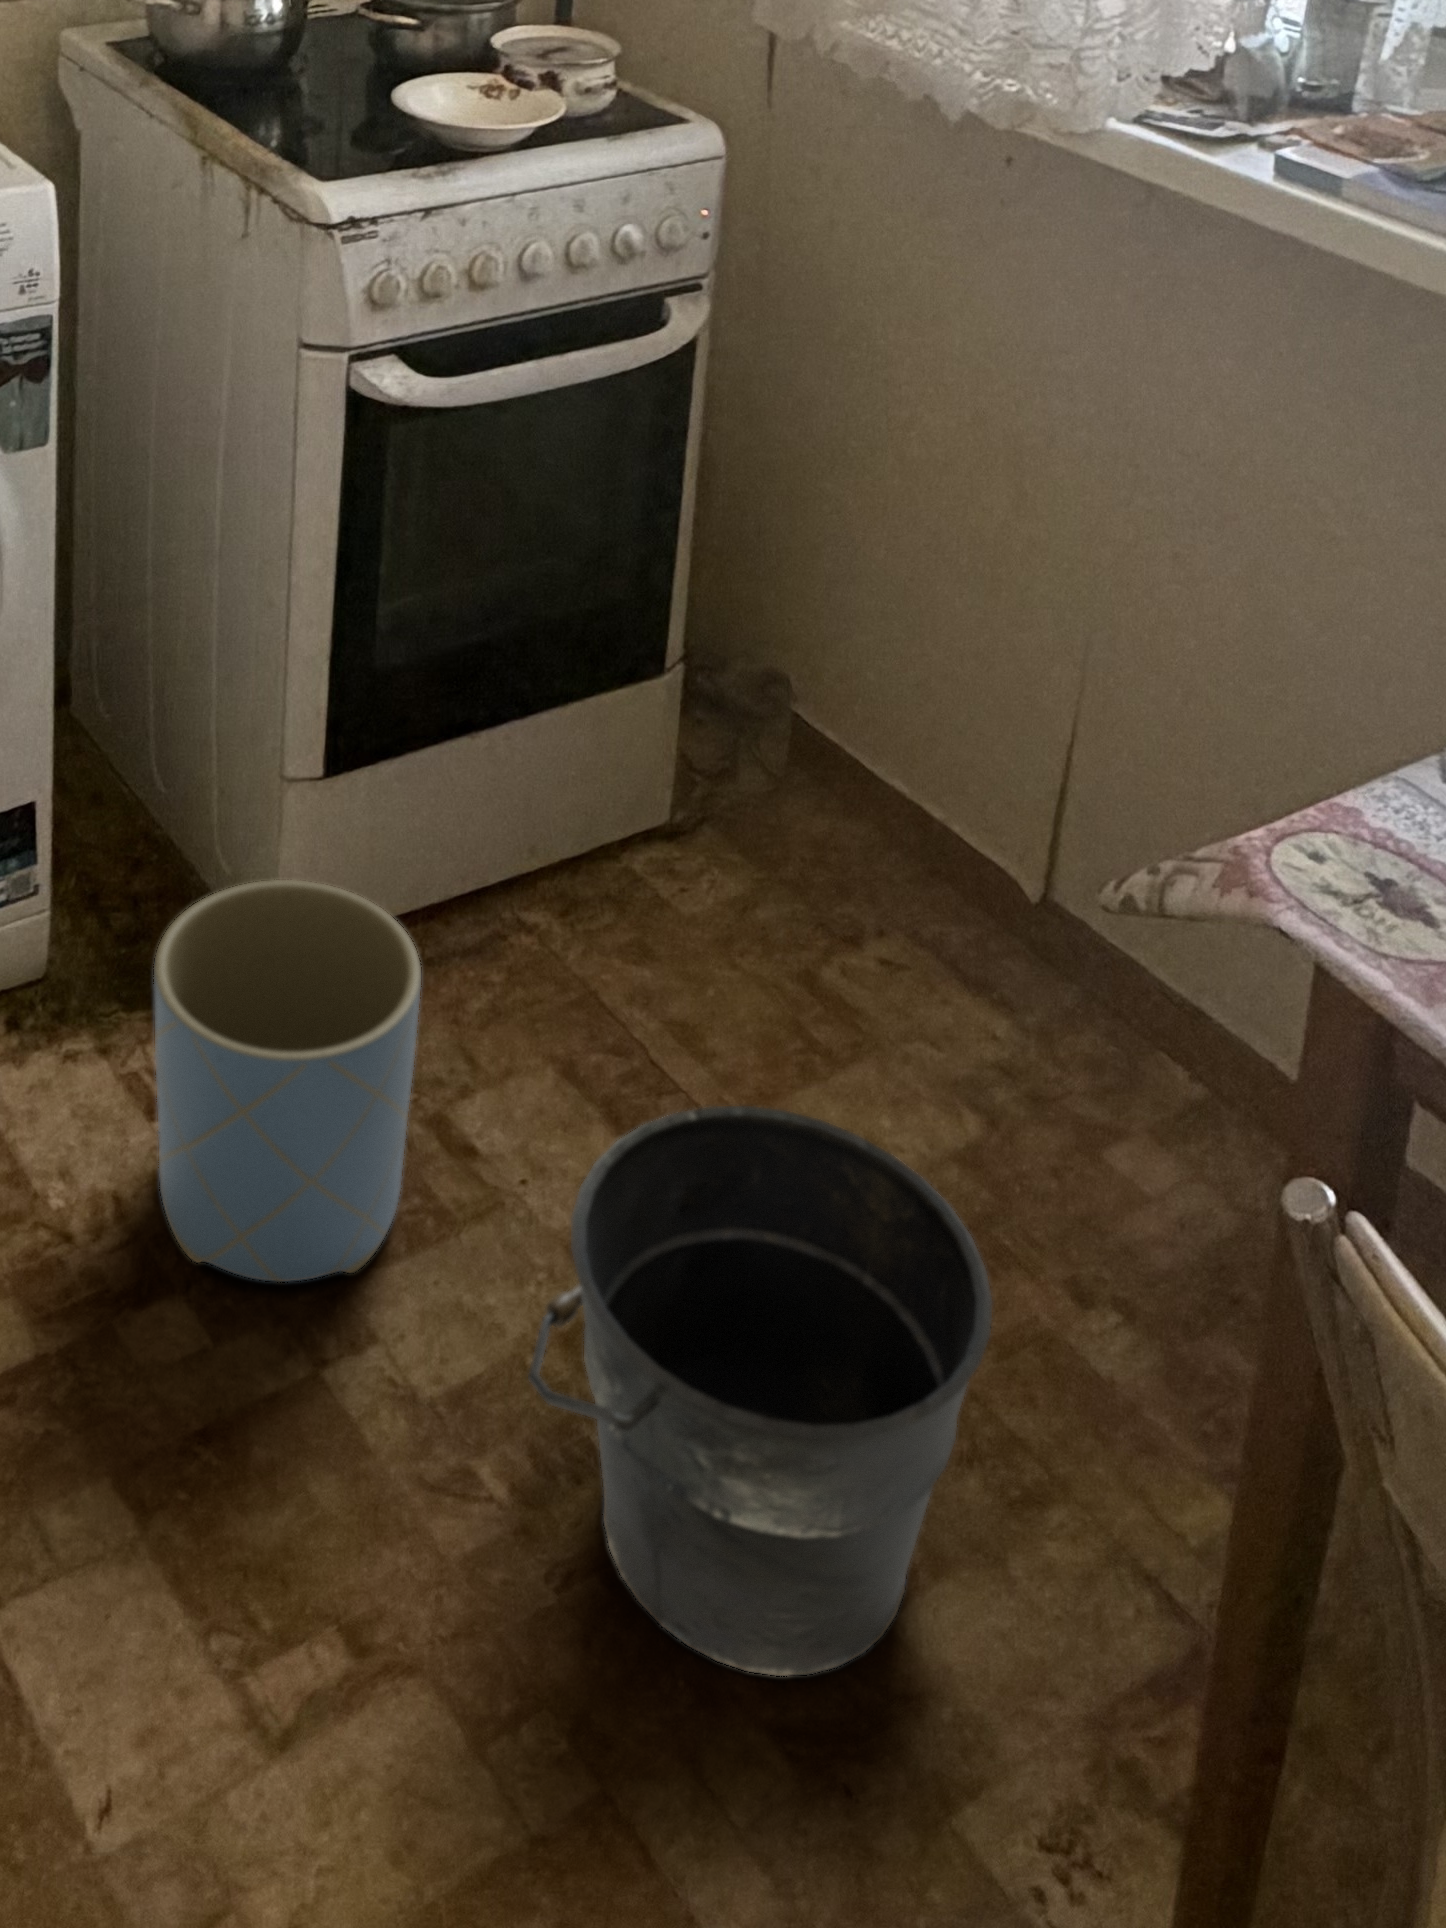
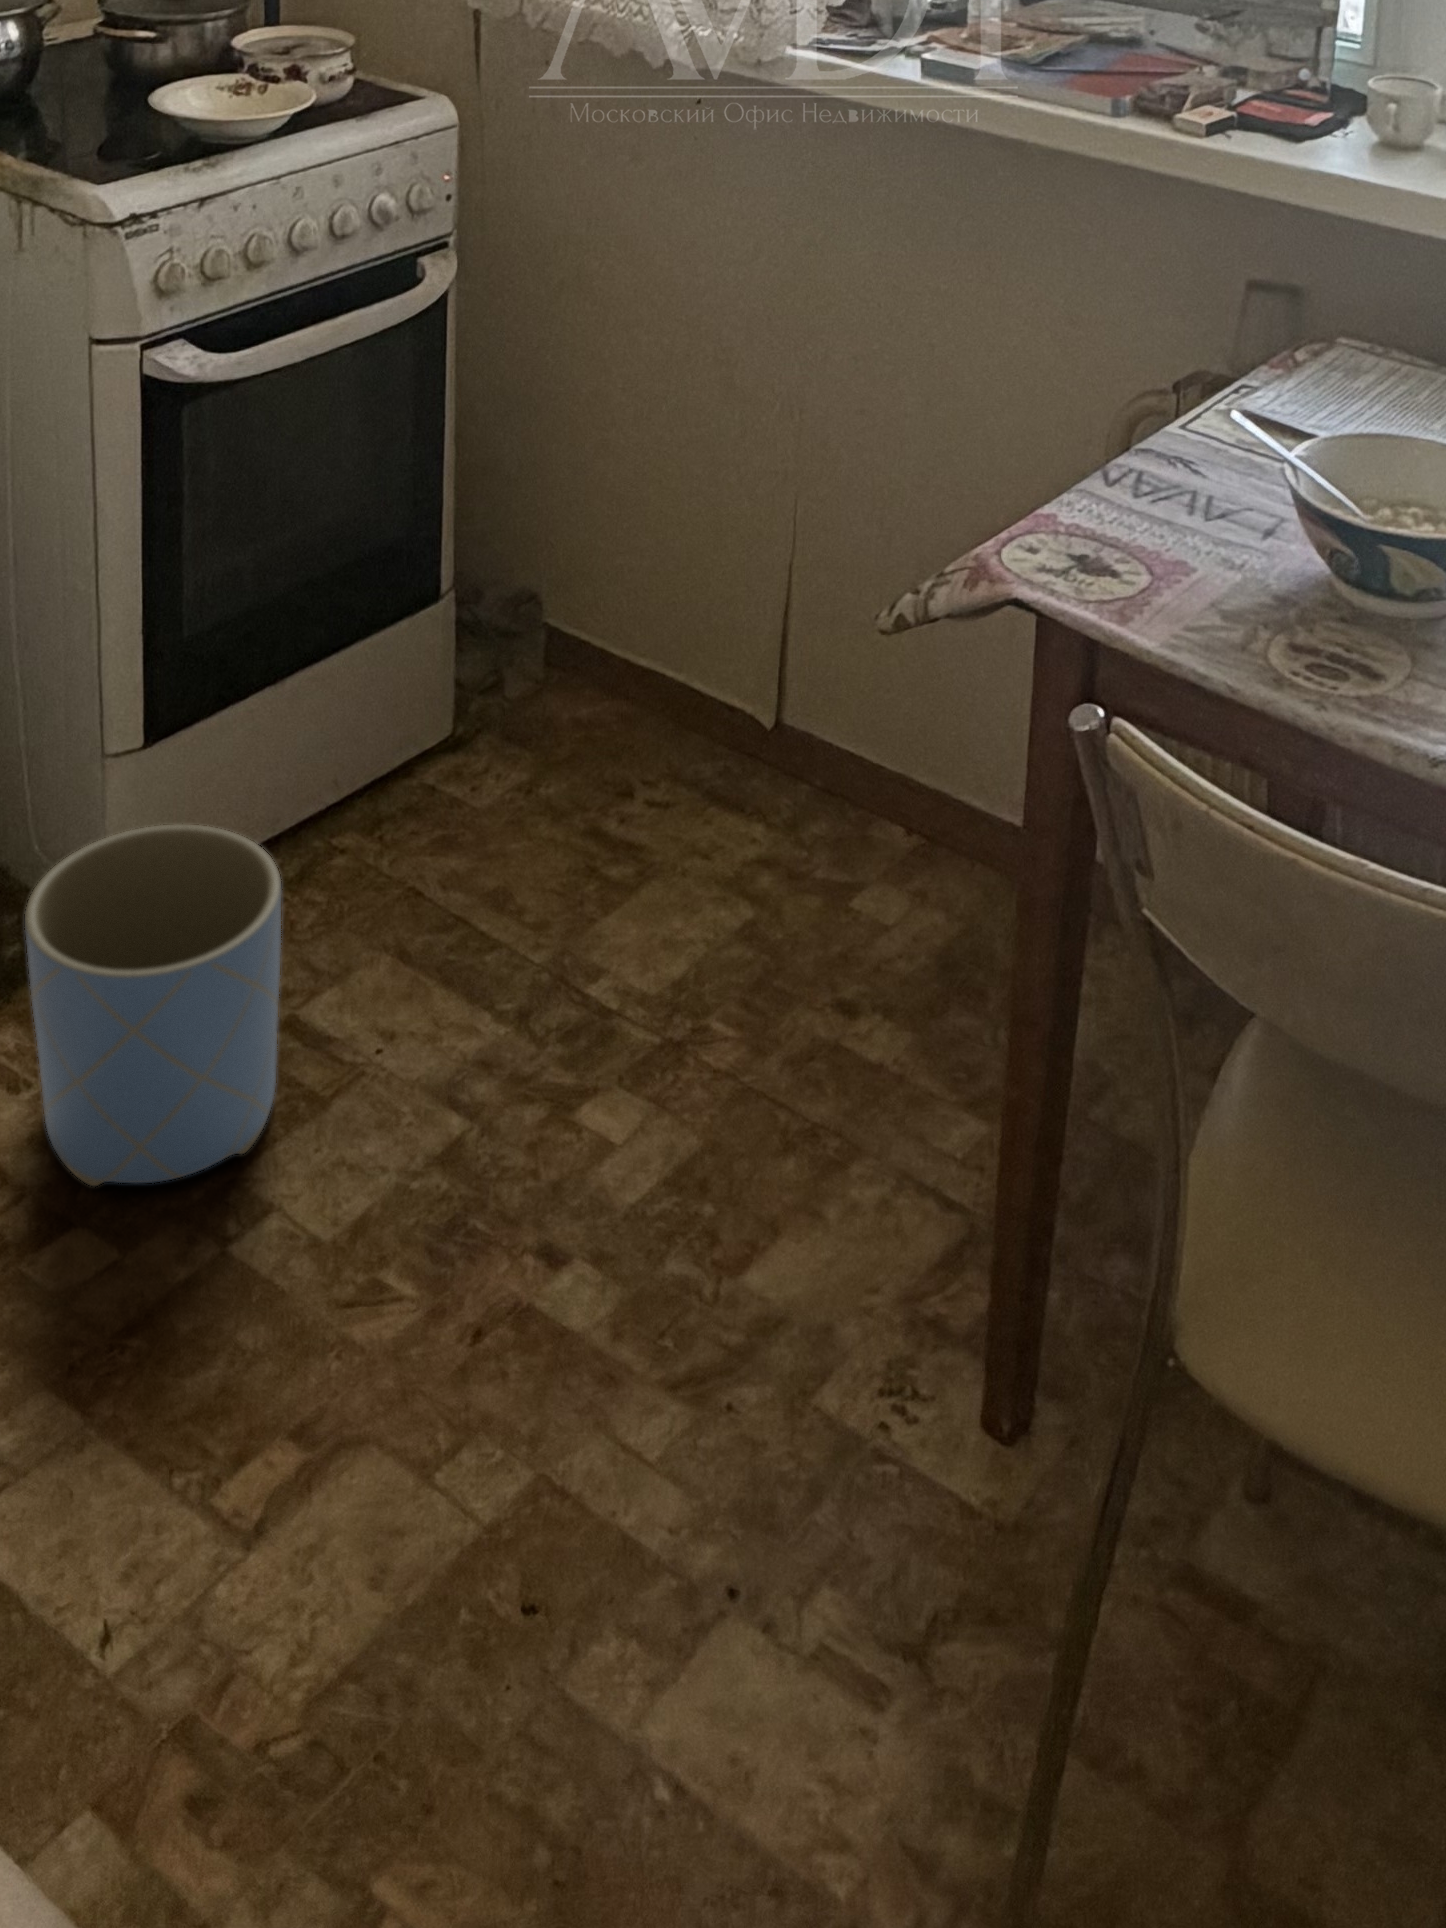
bucket: present [528,1106,992,1676] -> none [431,900,805,1345]

